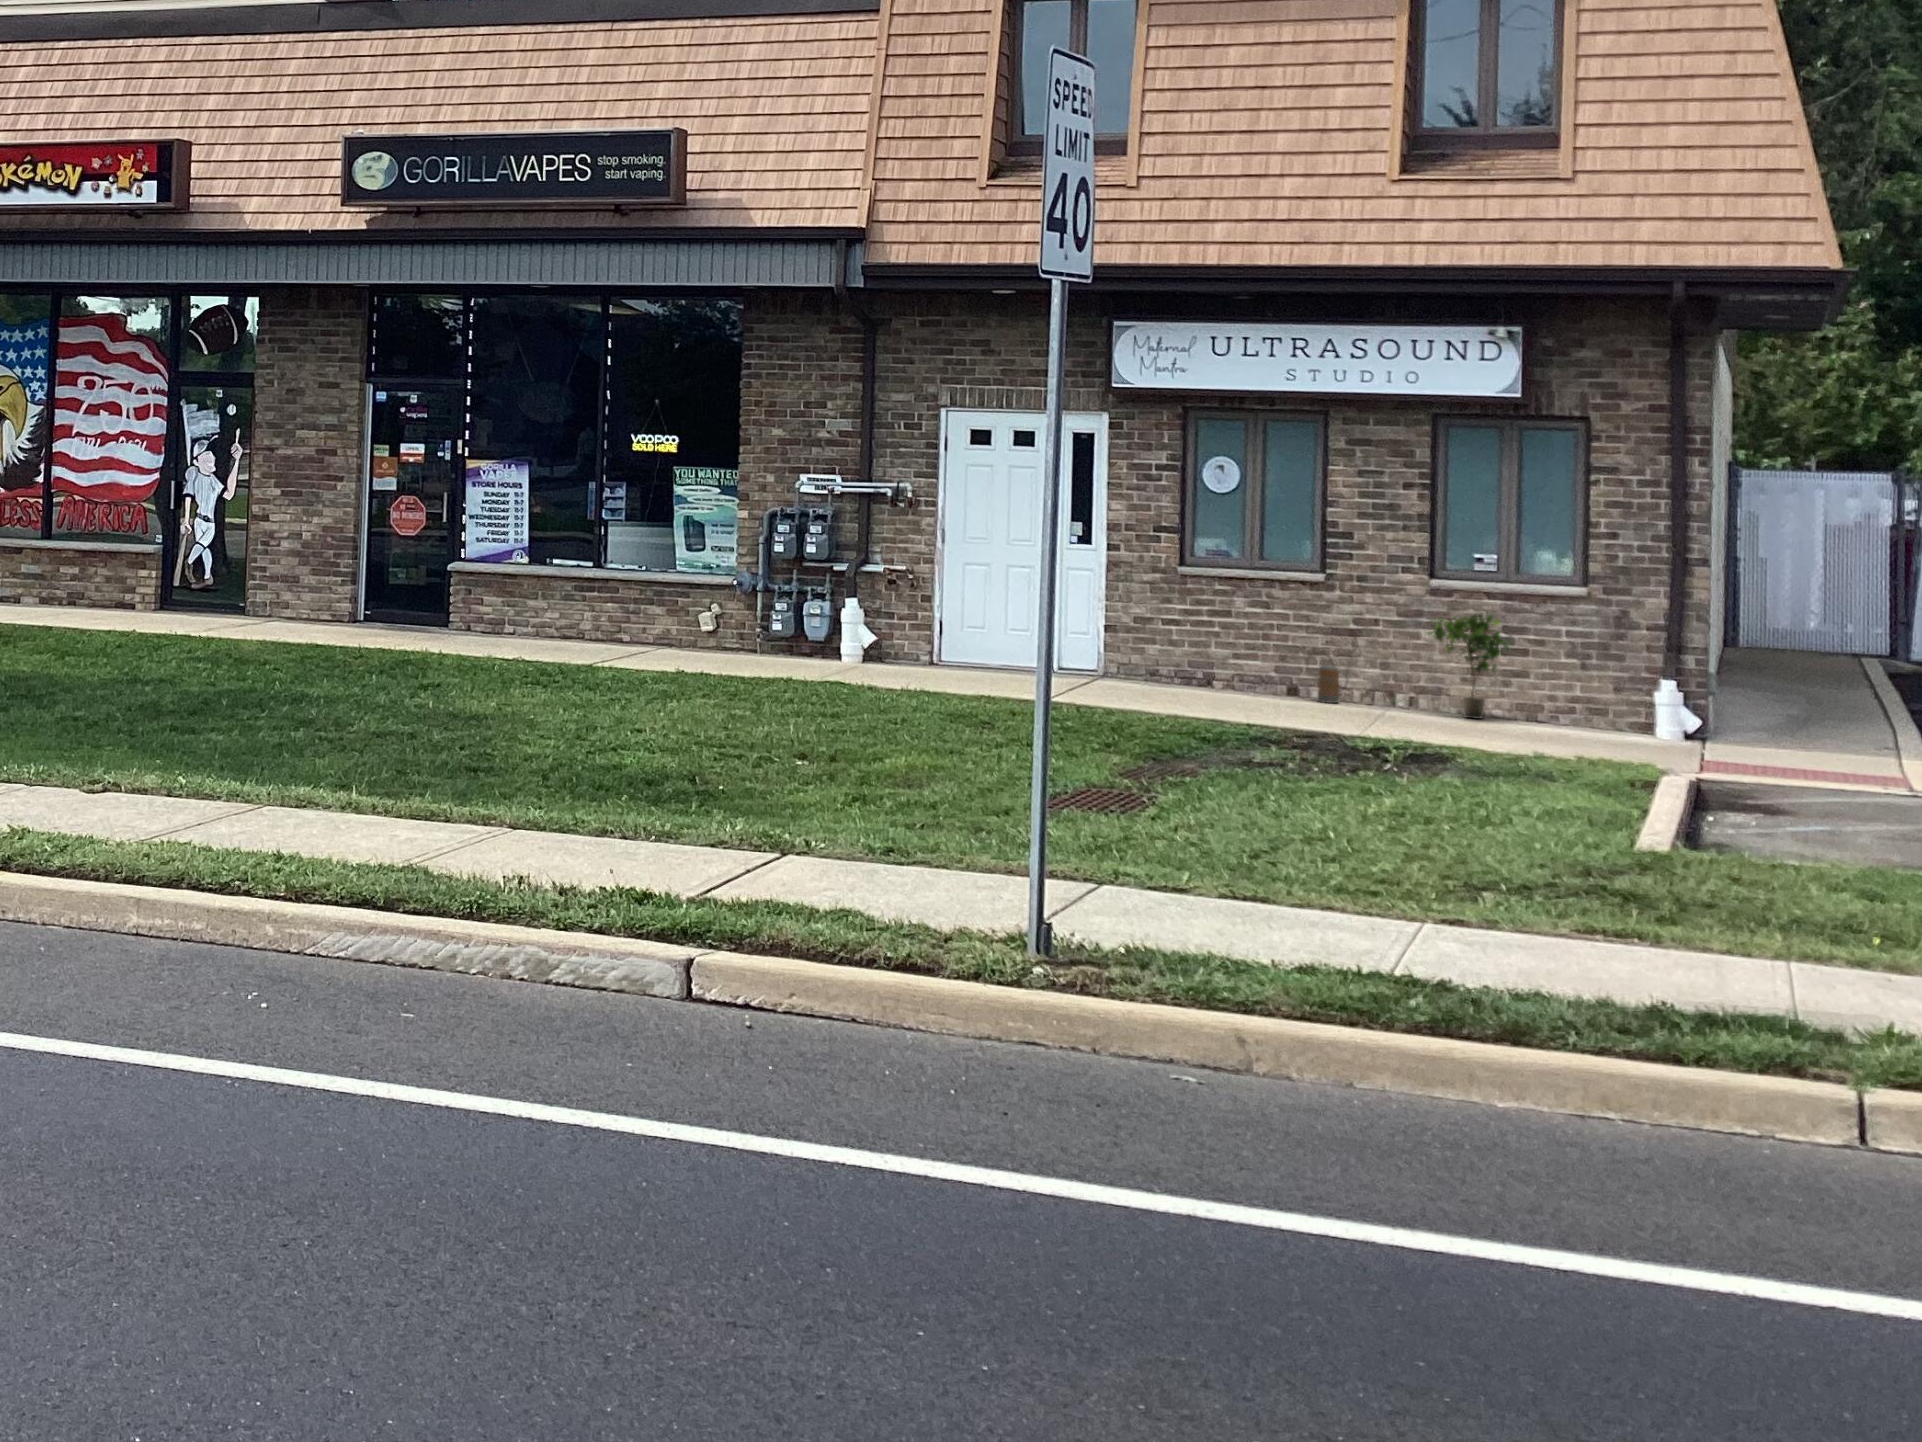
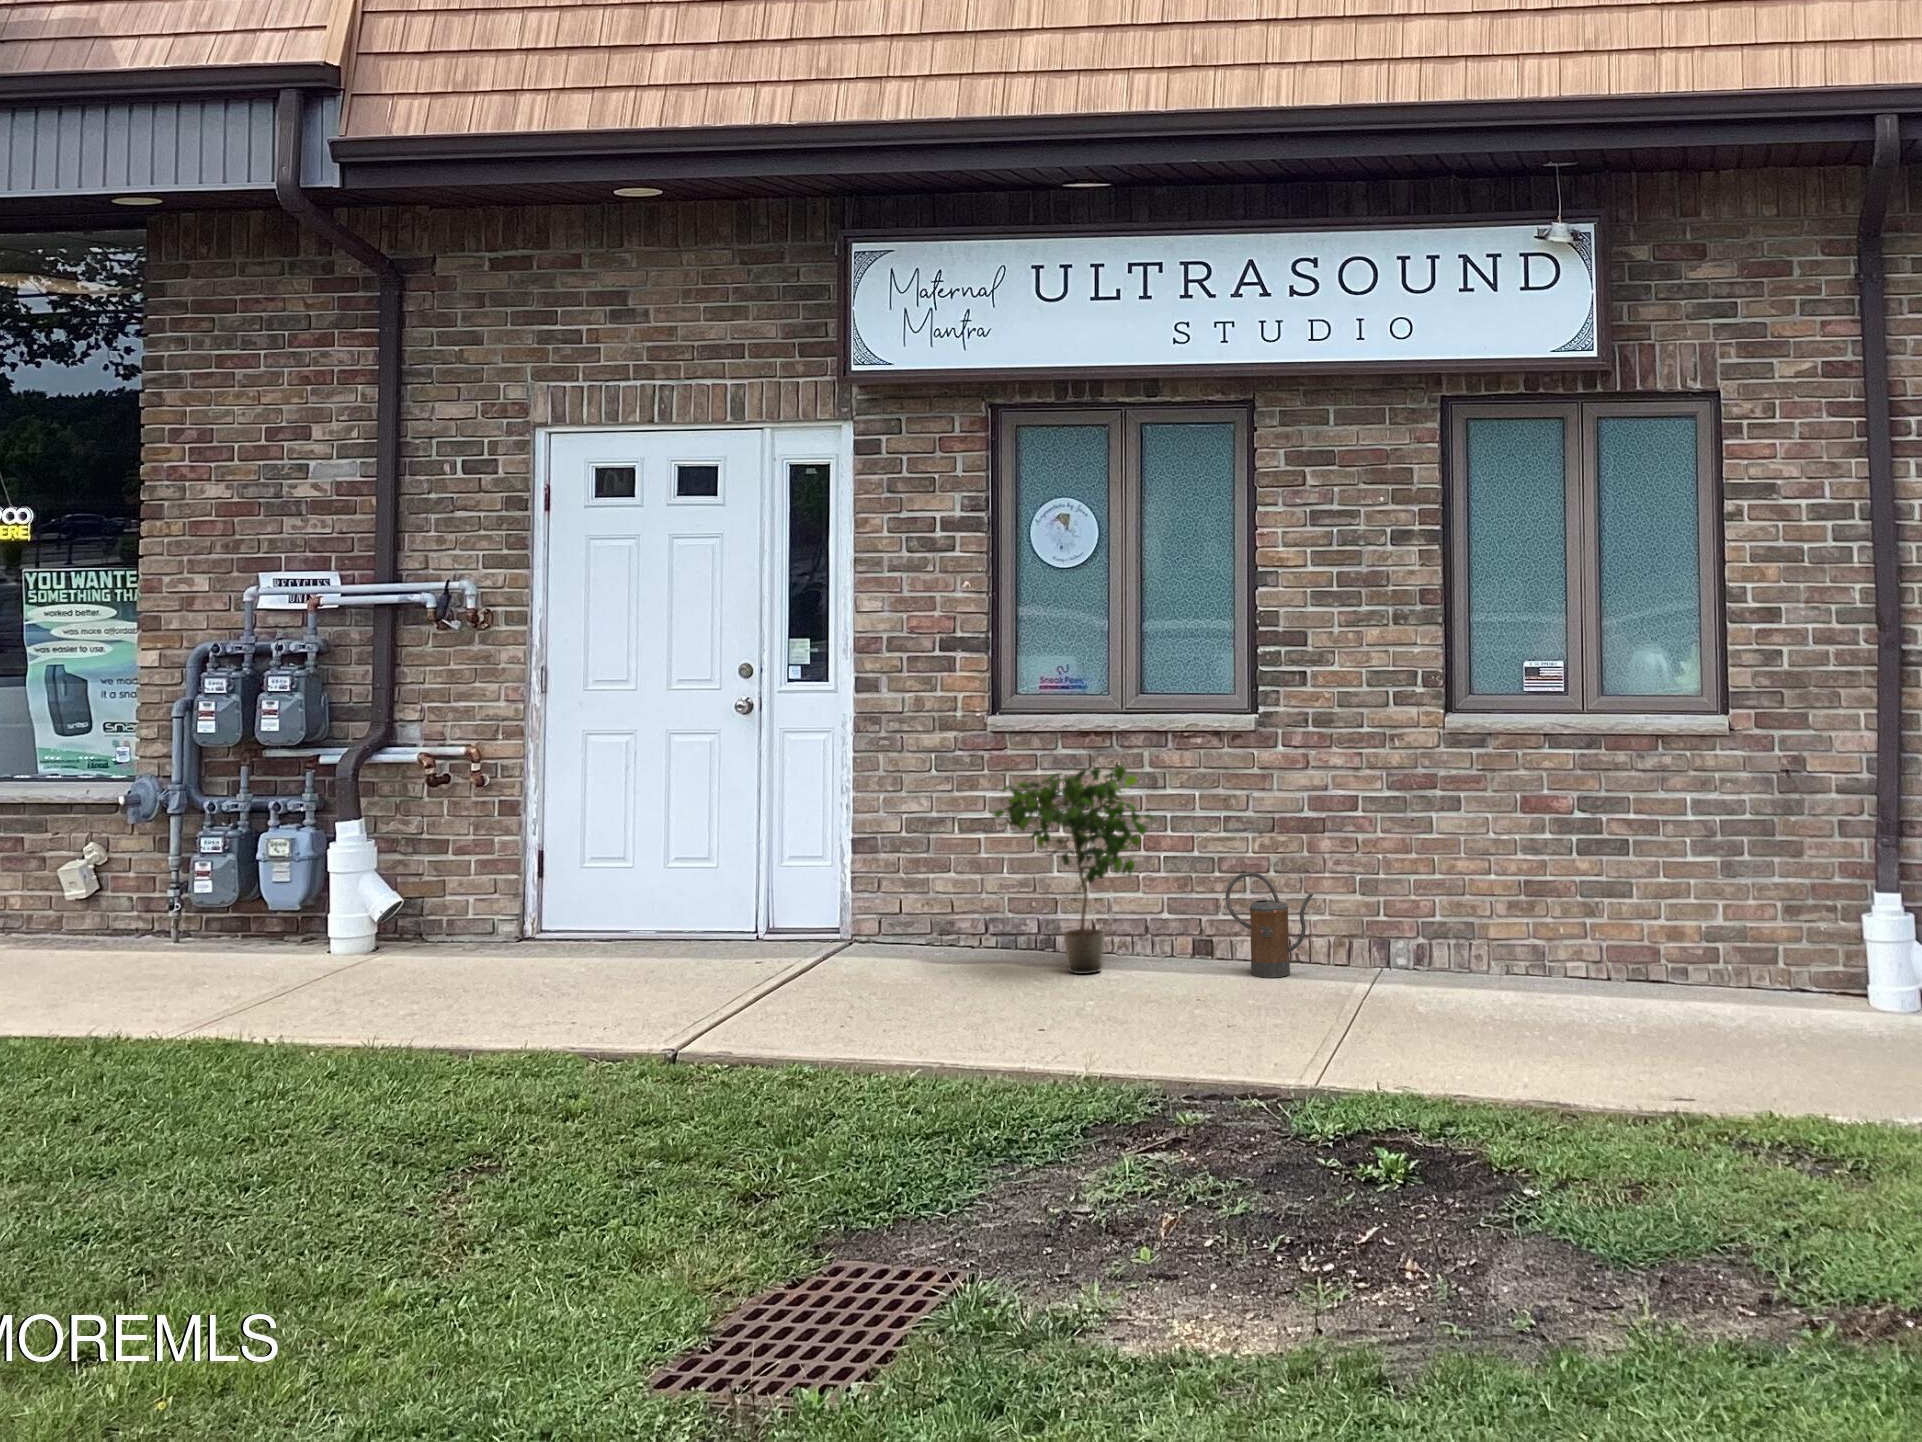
potted plant: present [1428,614,1511,719] -> present [993,766,1156,974]

